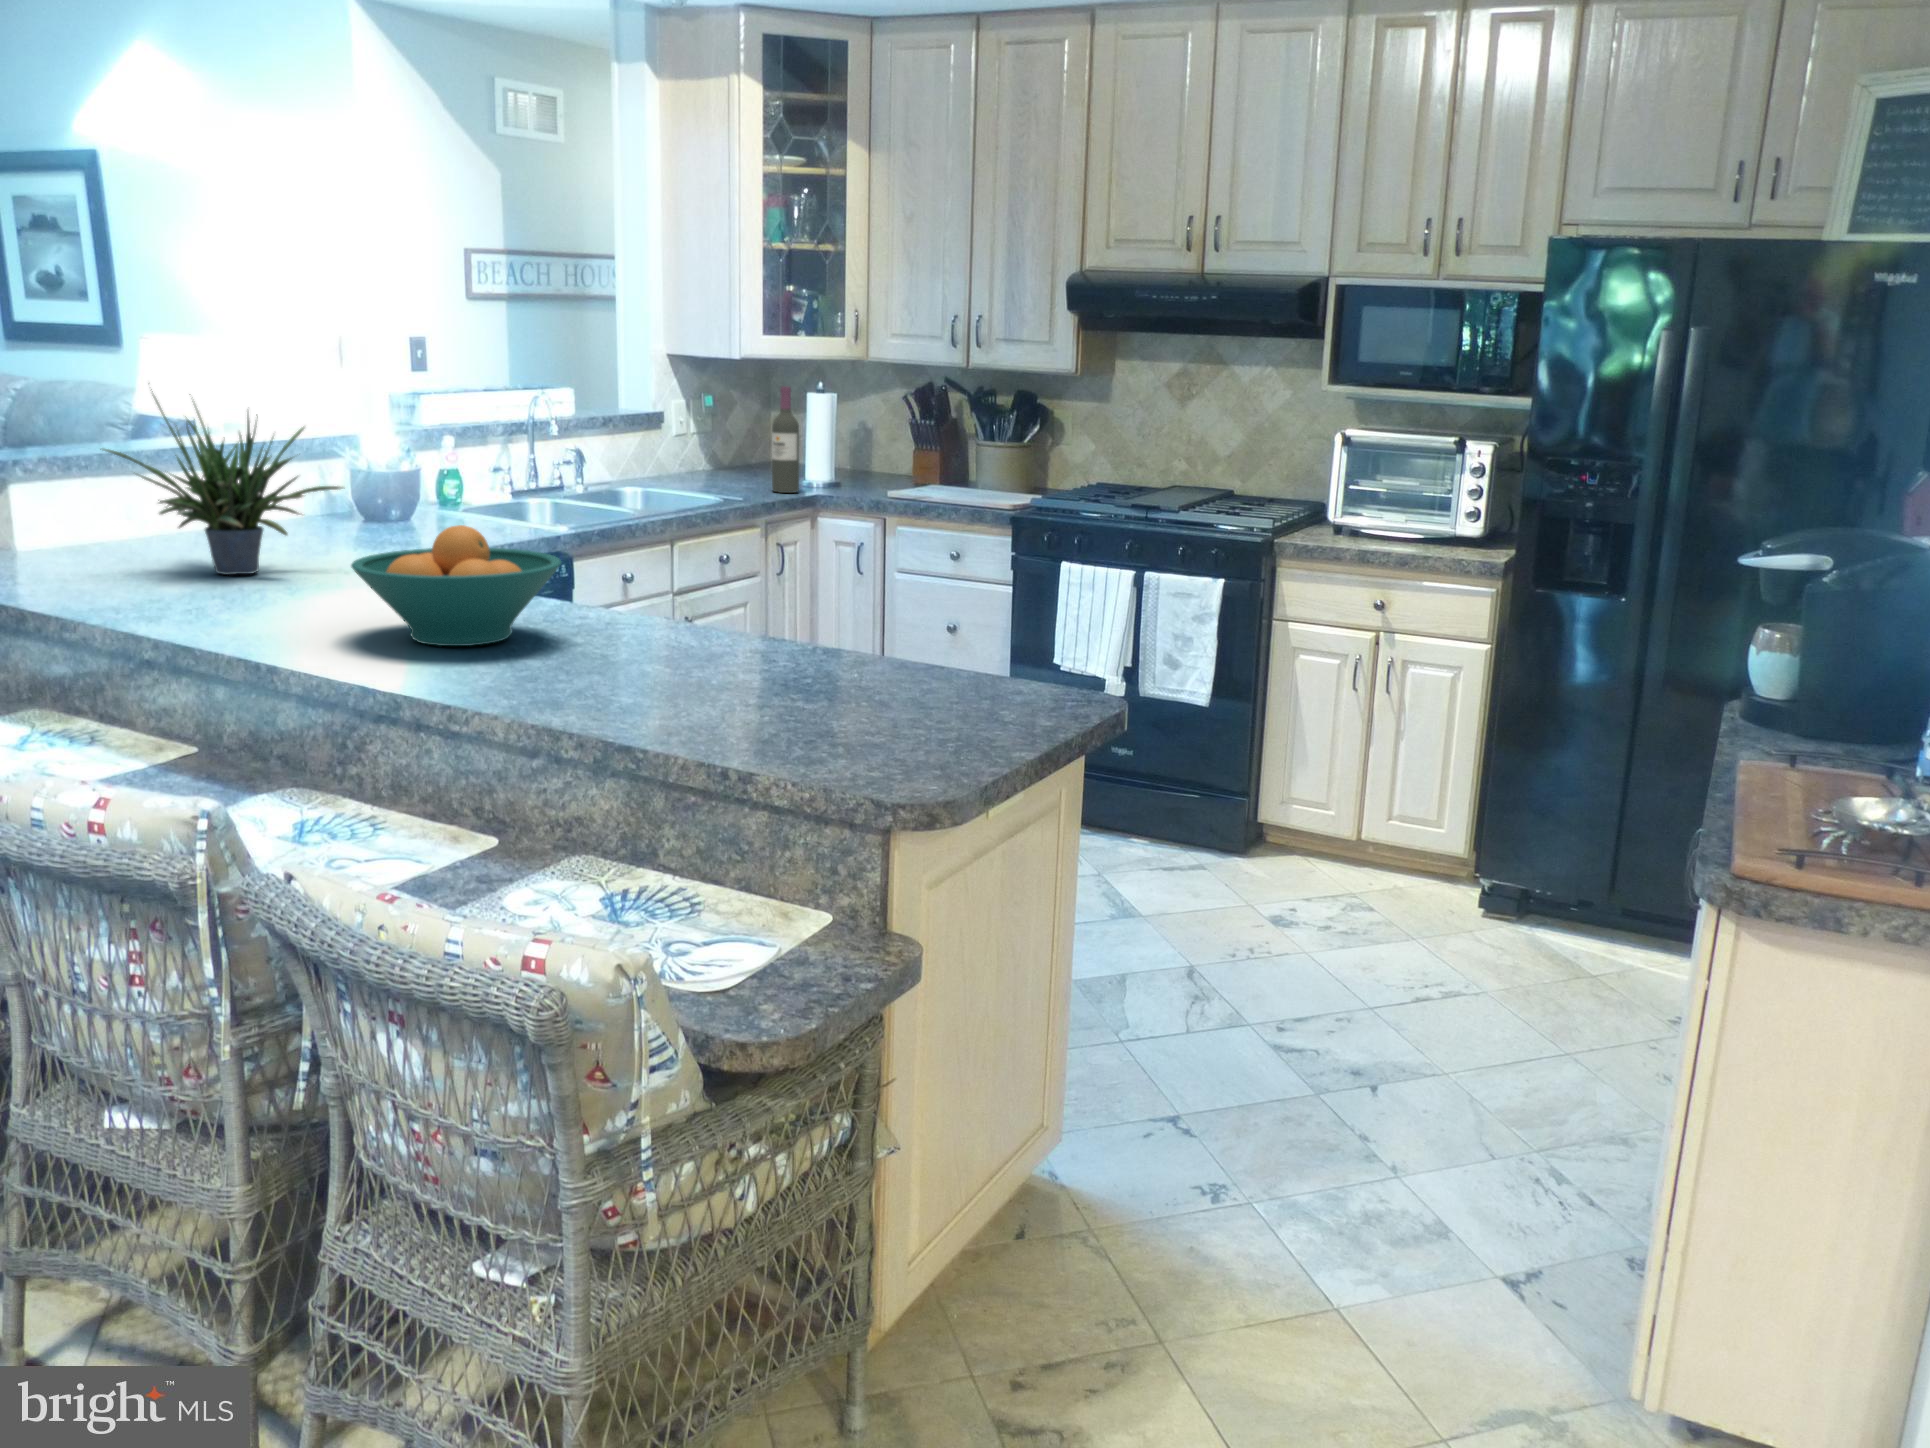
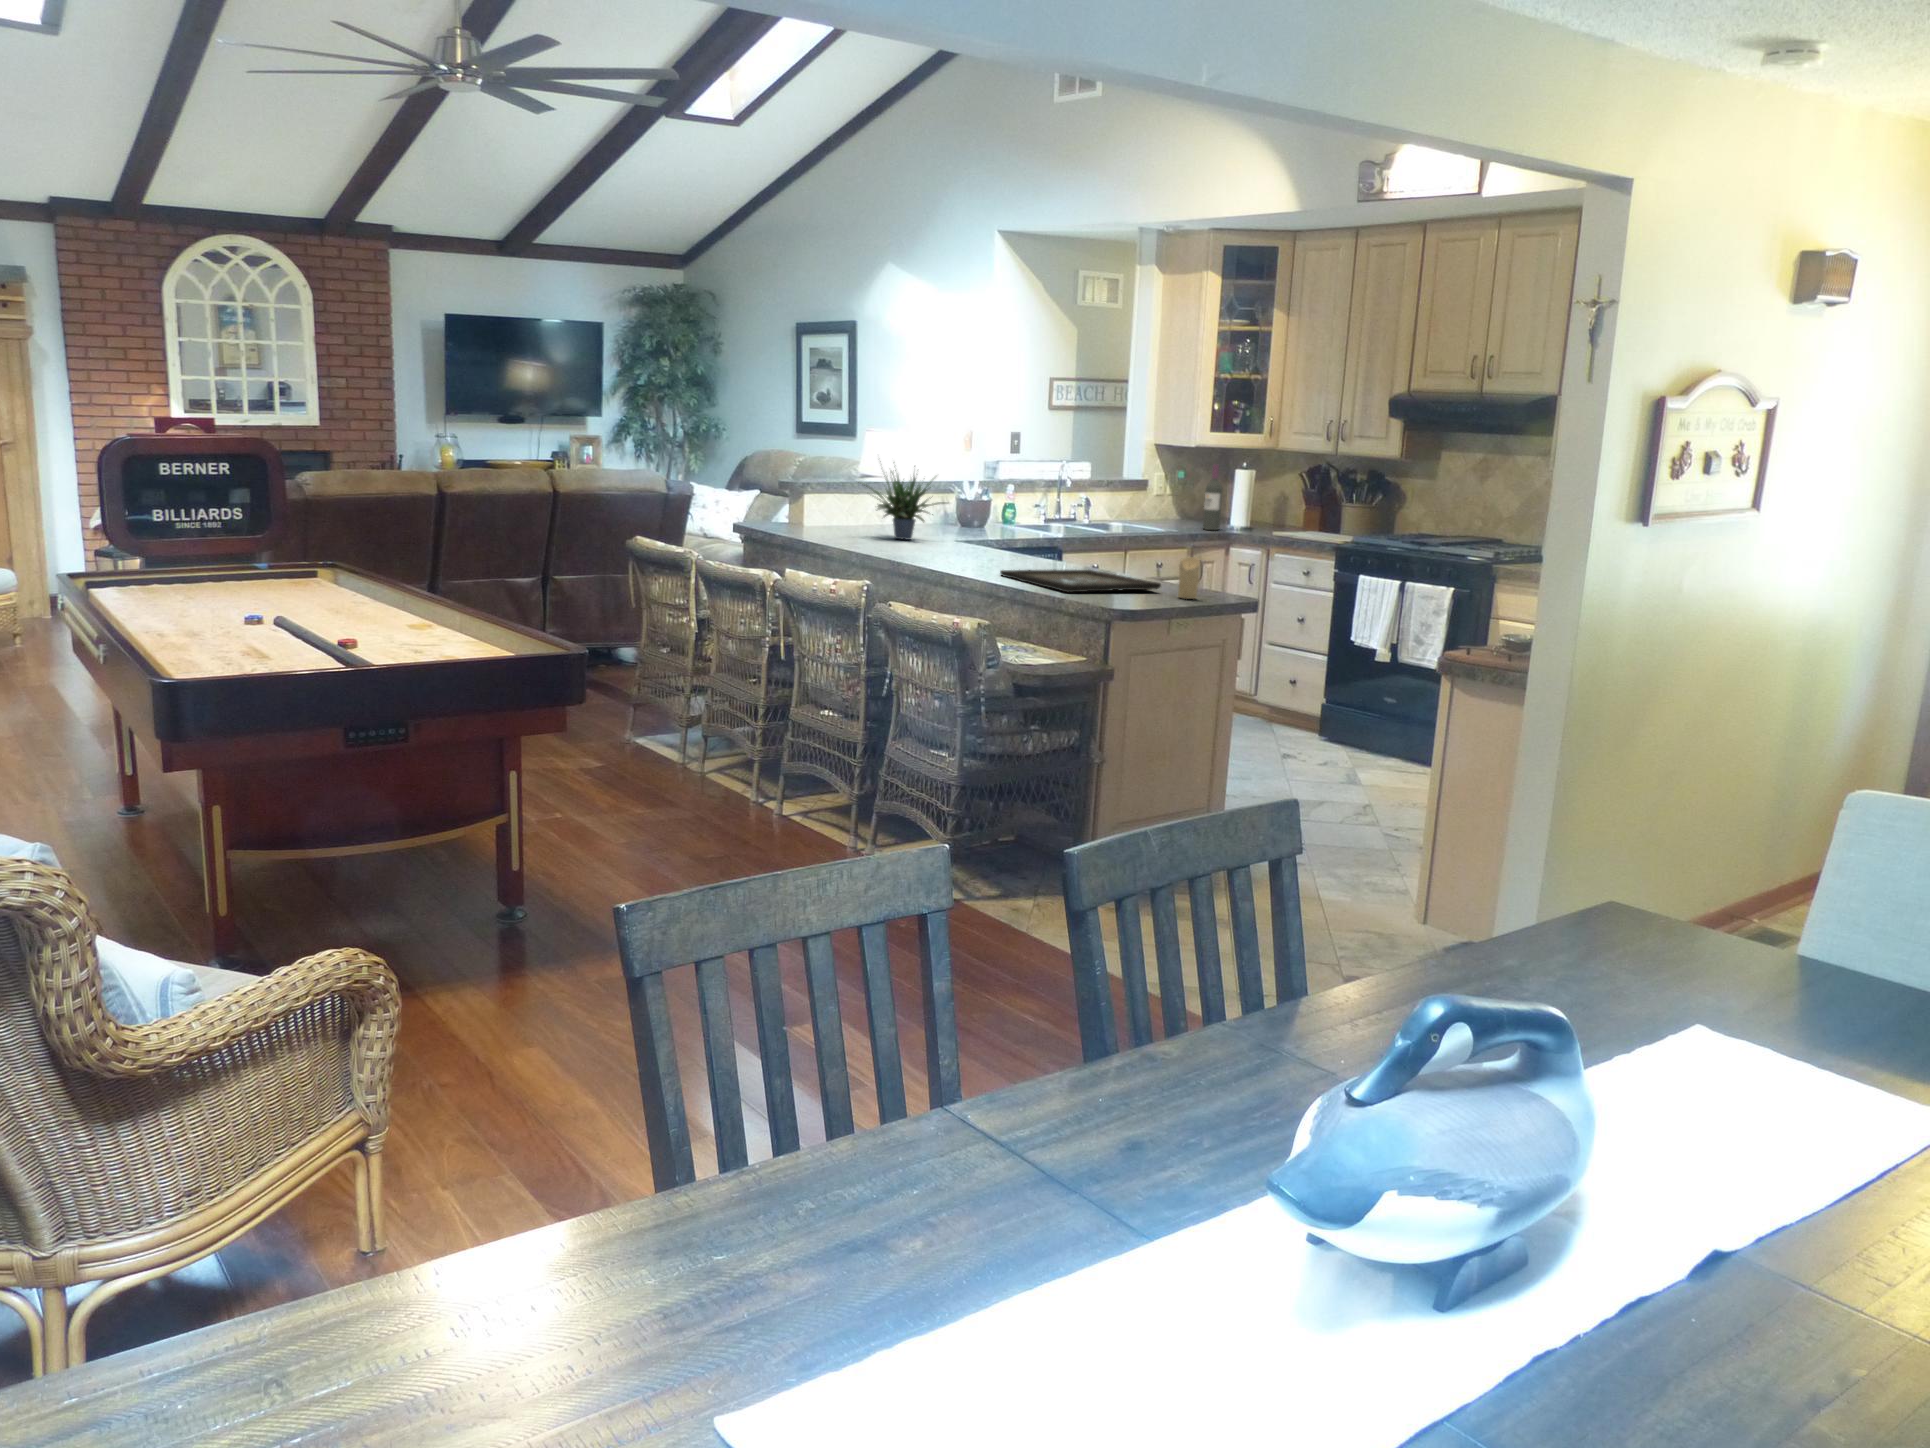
fruit bowl: present [351,525,561,646] -> none [945,514,1028,564]
candle: none [991,624,1041,725] -> present [1178,557,1200,599]
tray: none [526,645,938,750] -> present [1000,570,1161,592]

